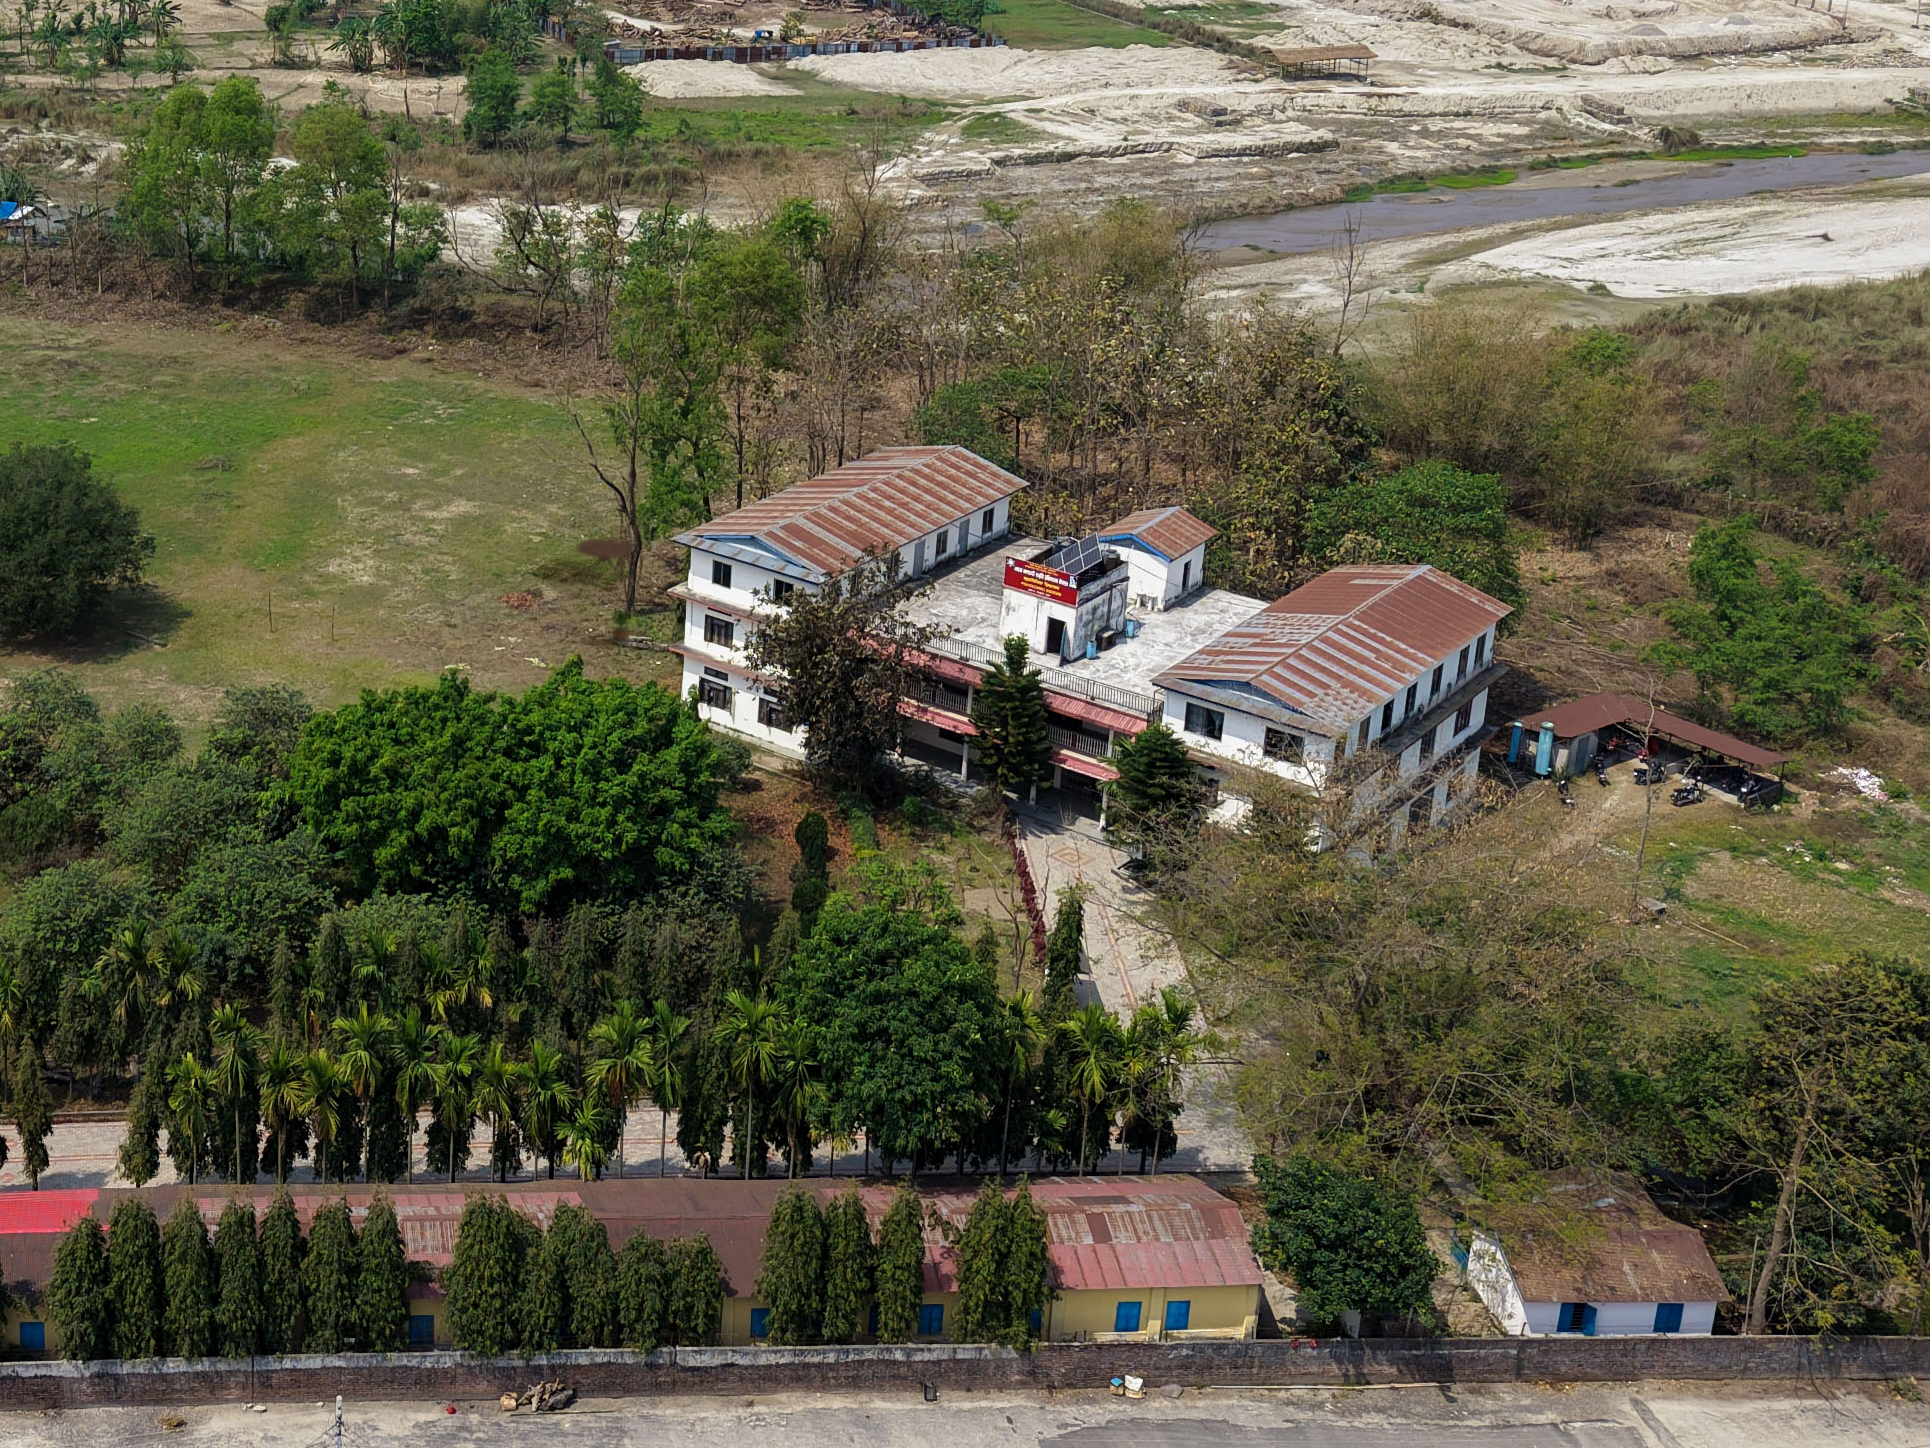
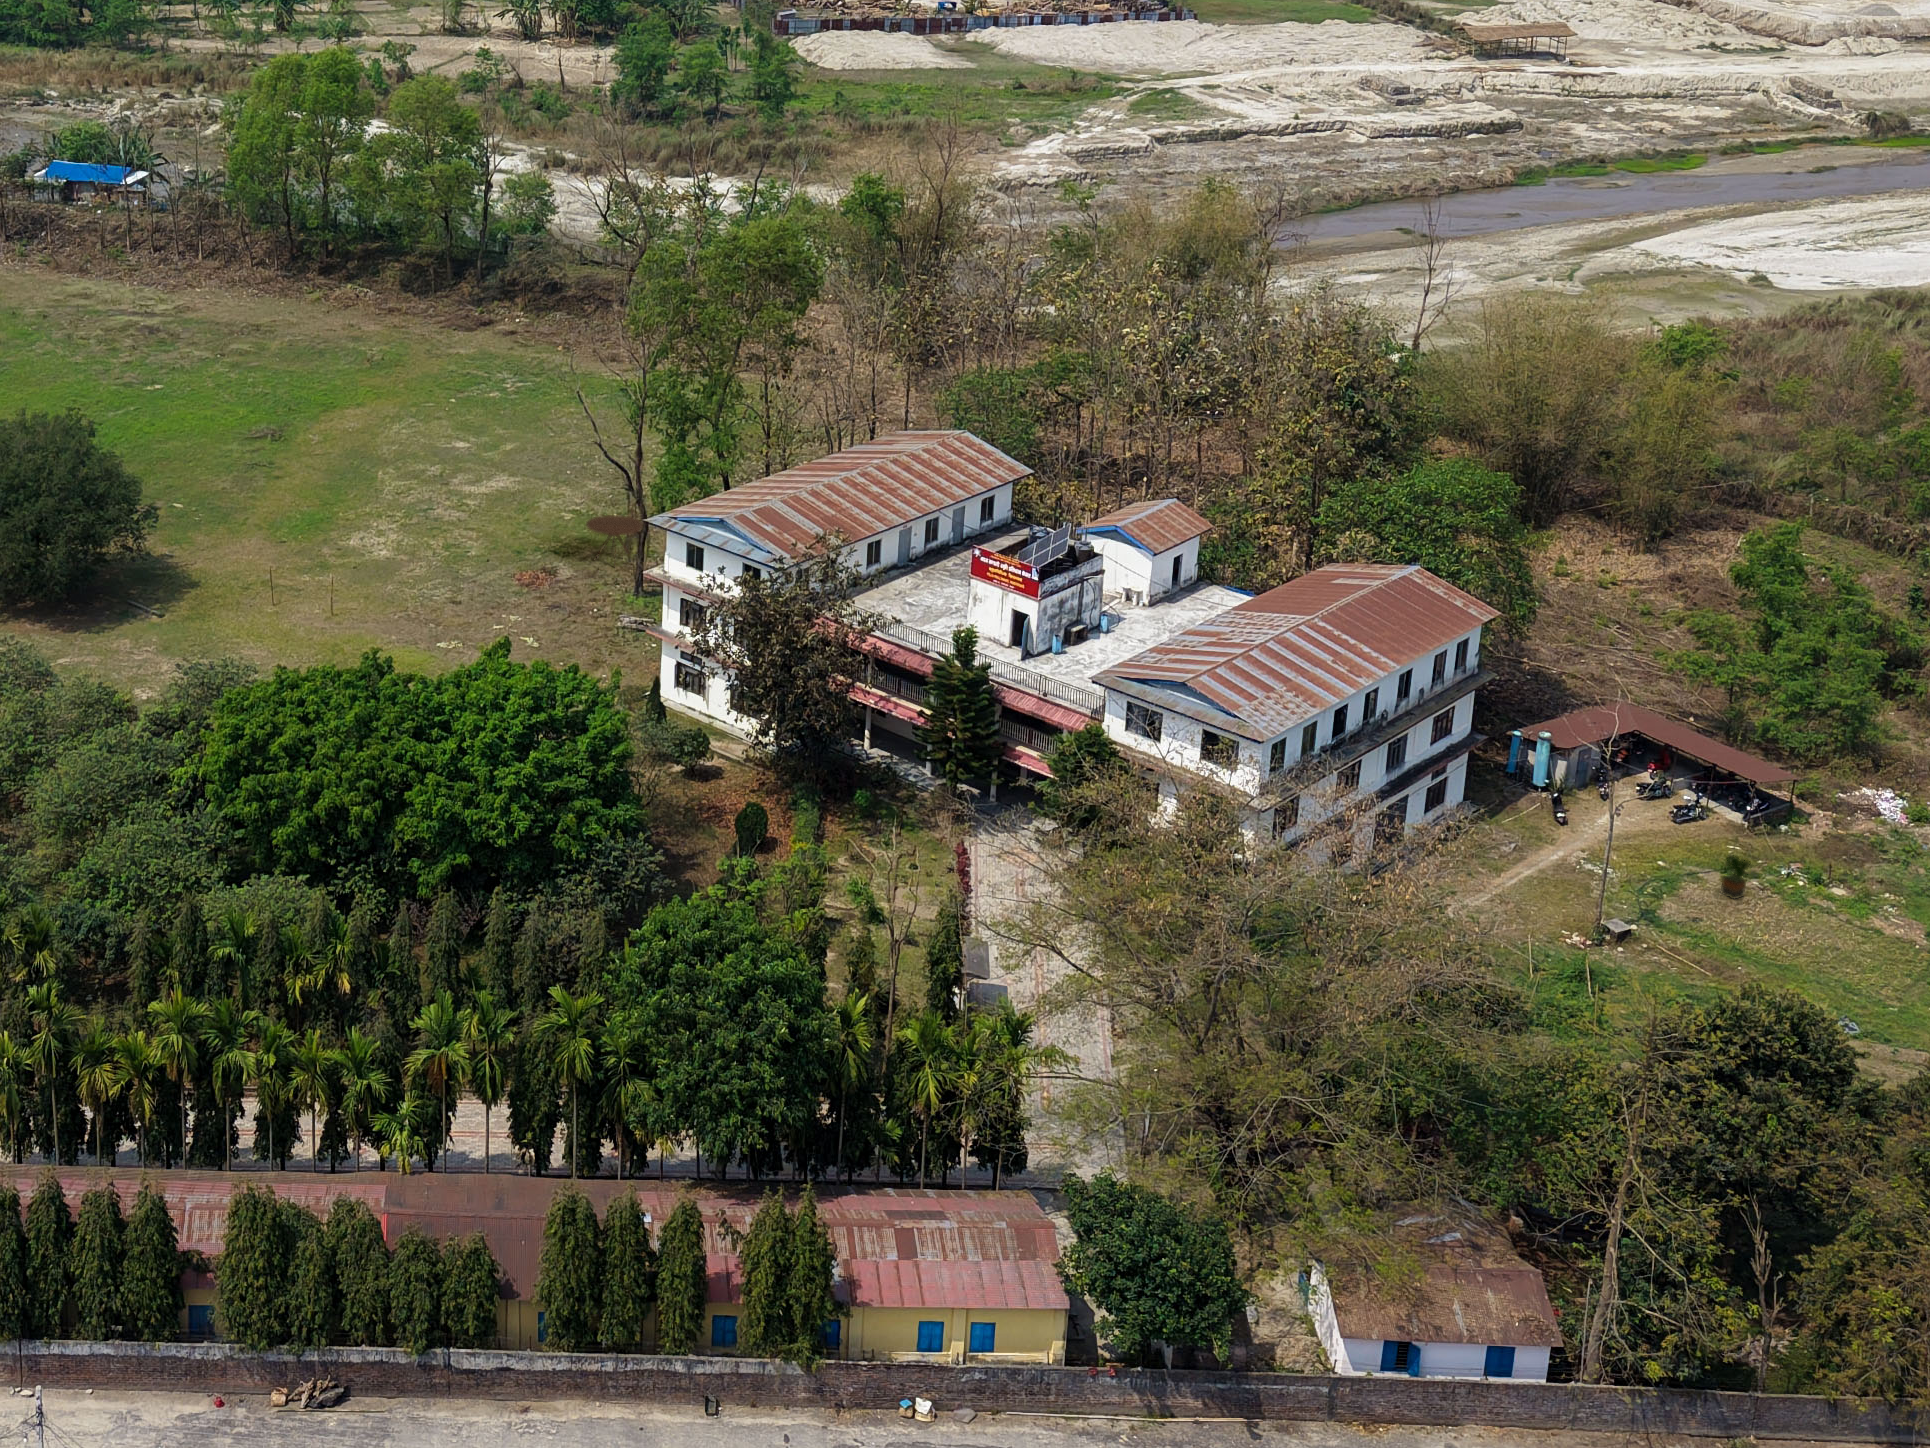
potted tree: present [612,611,631,645] -> present [1721,855,1752,899]

